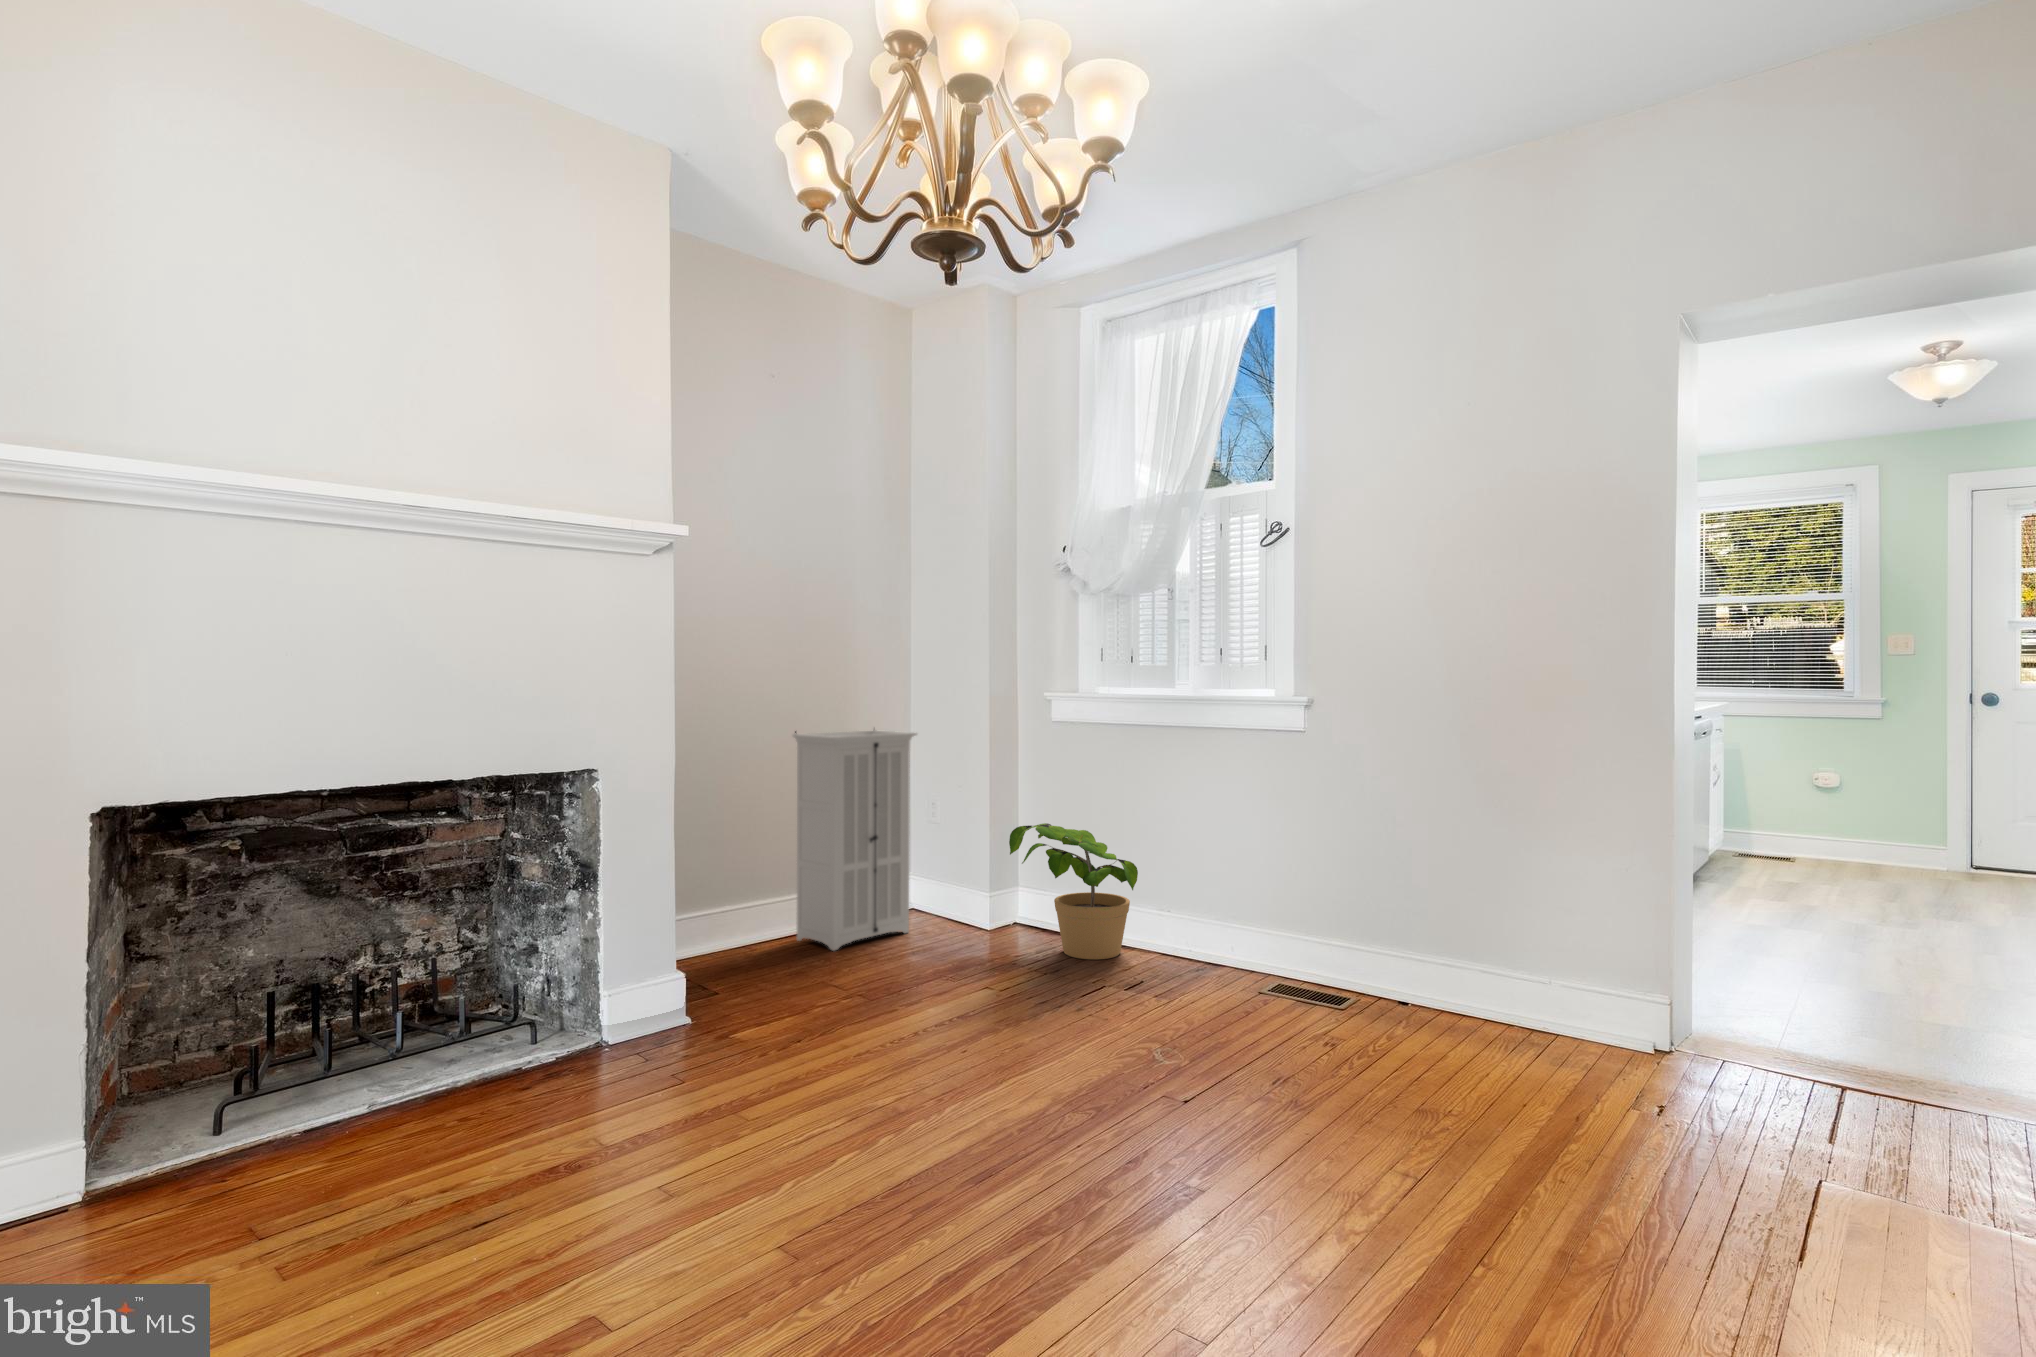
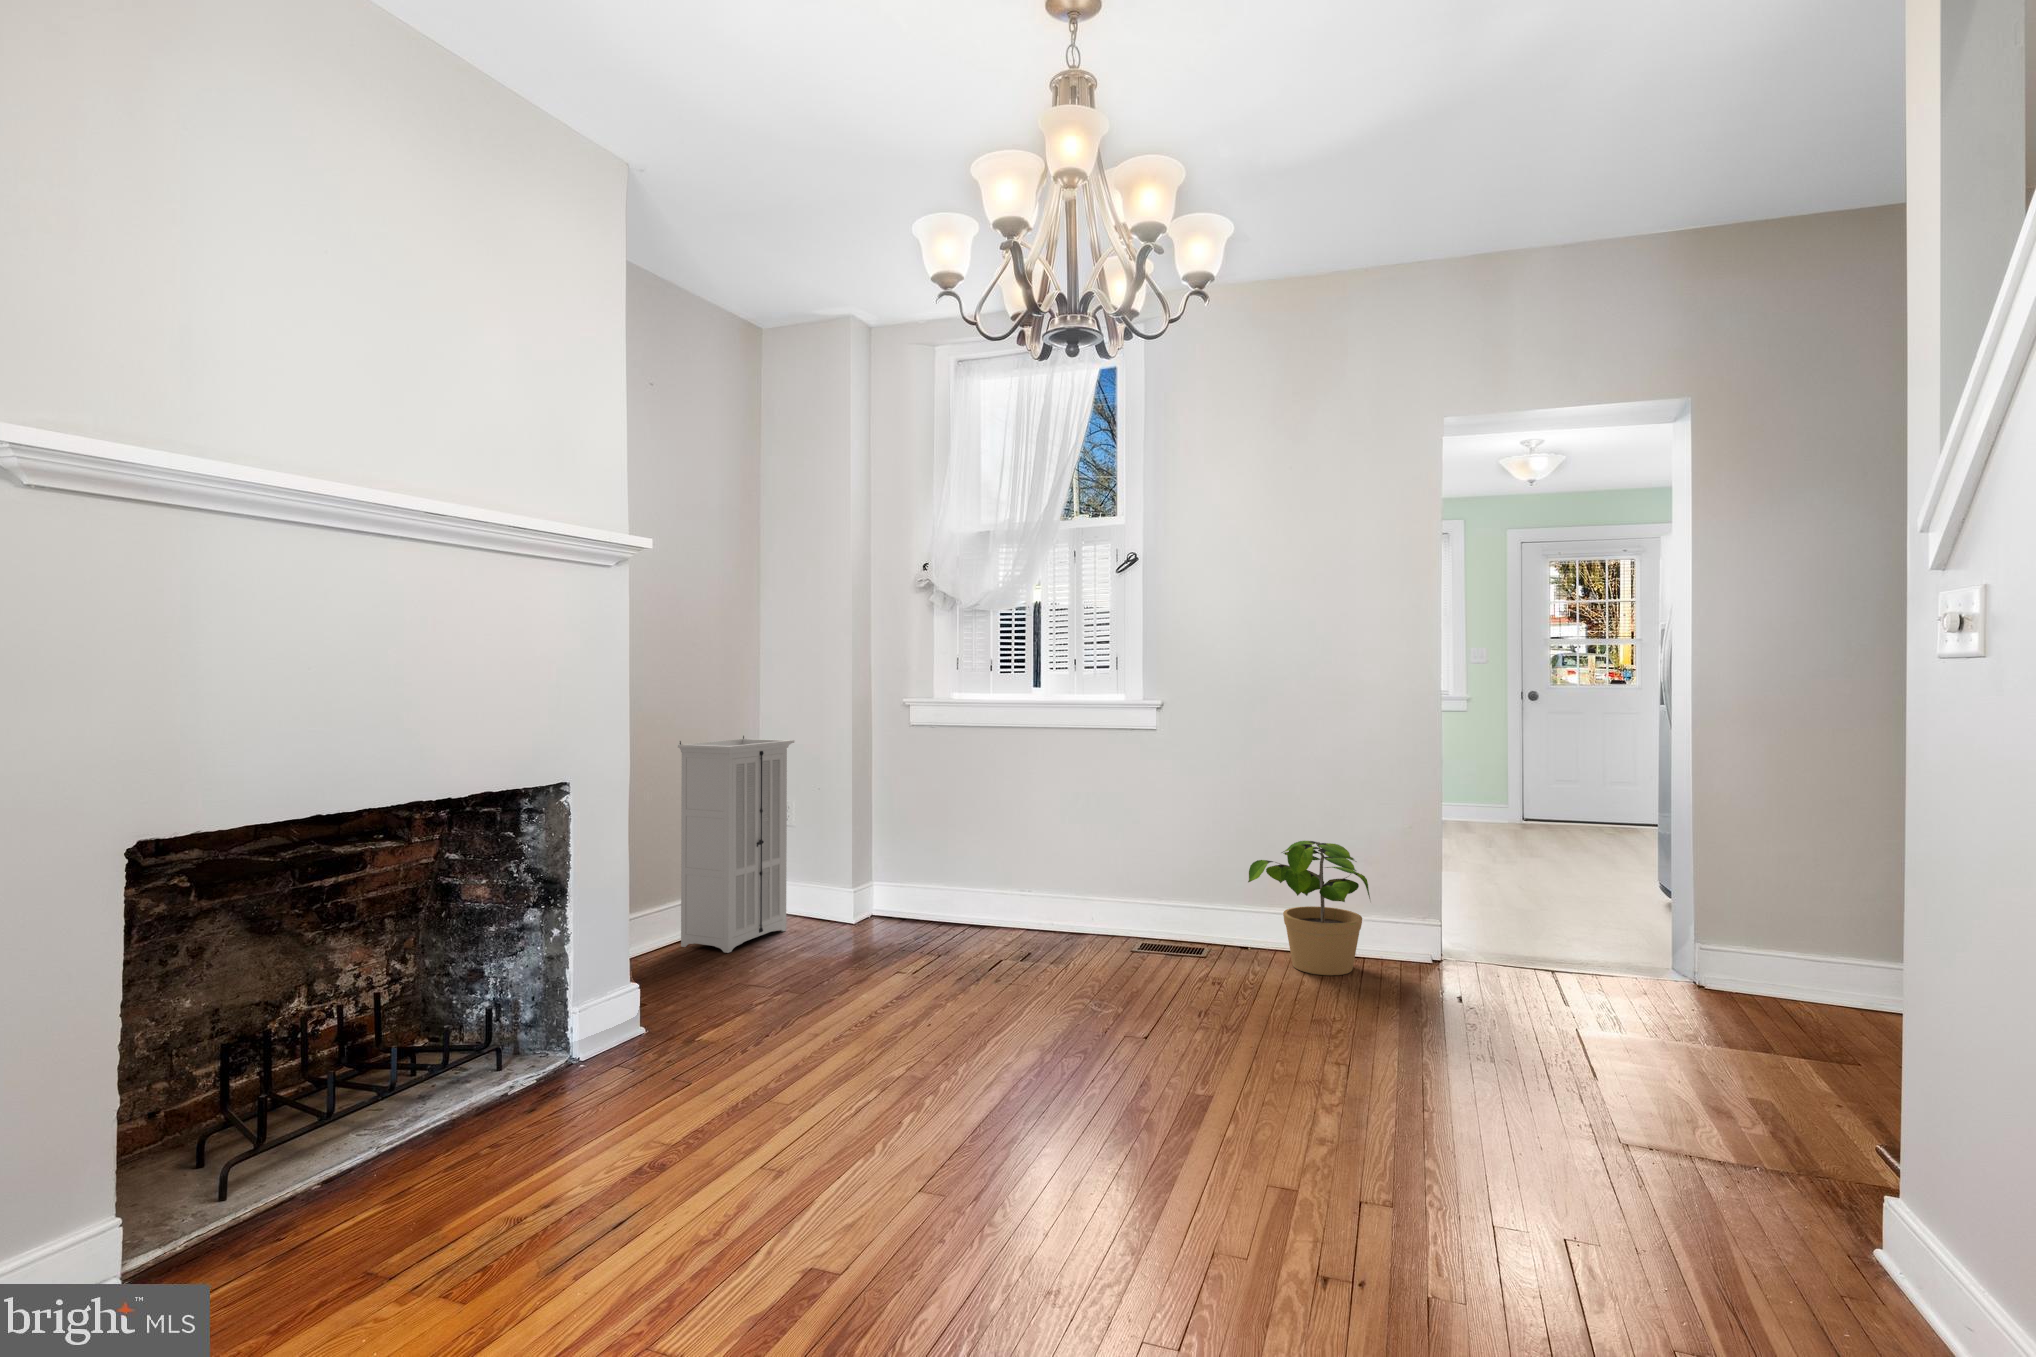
potted plant: present [1009,823,1138,960] -> present [1248,841,1370,975]

